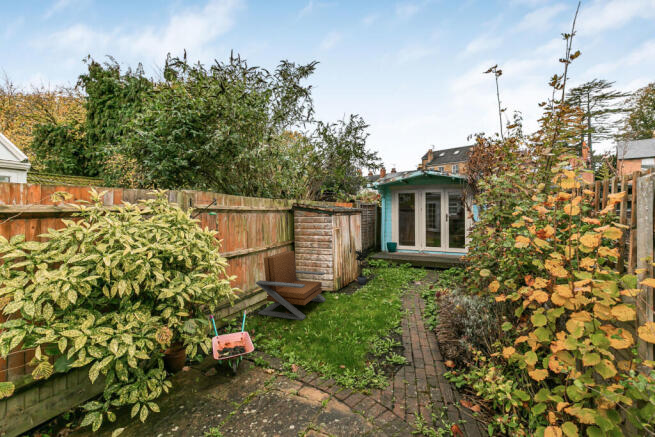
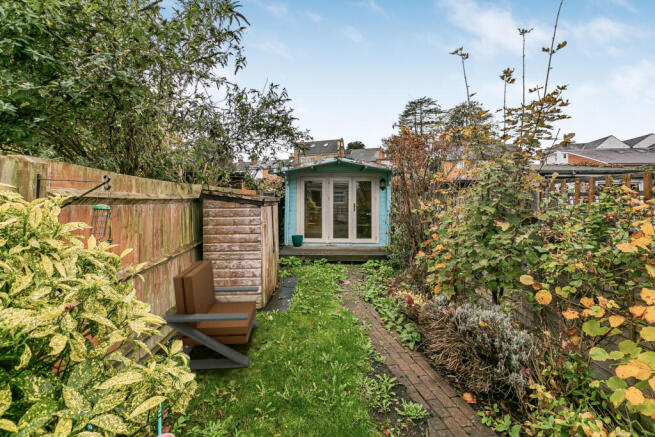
potted plant: present [355,248,370,284] -> none [279,246,299,292]

